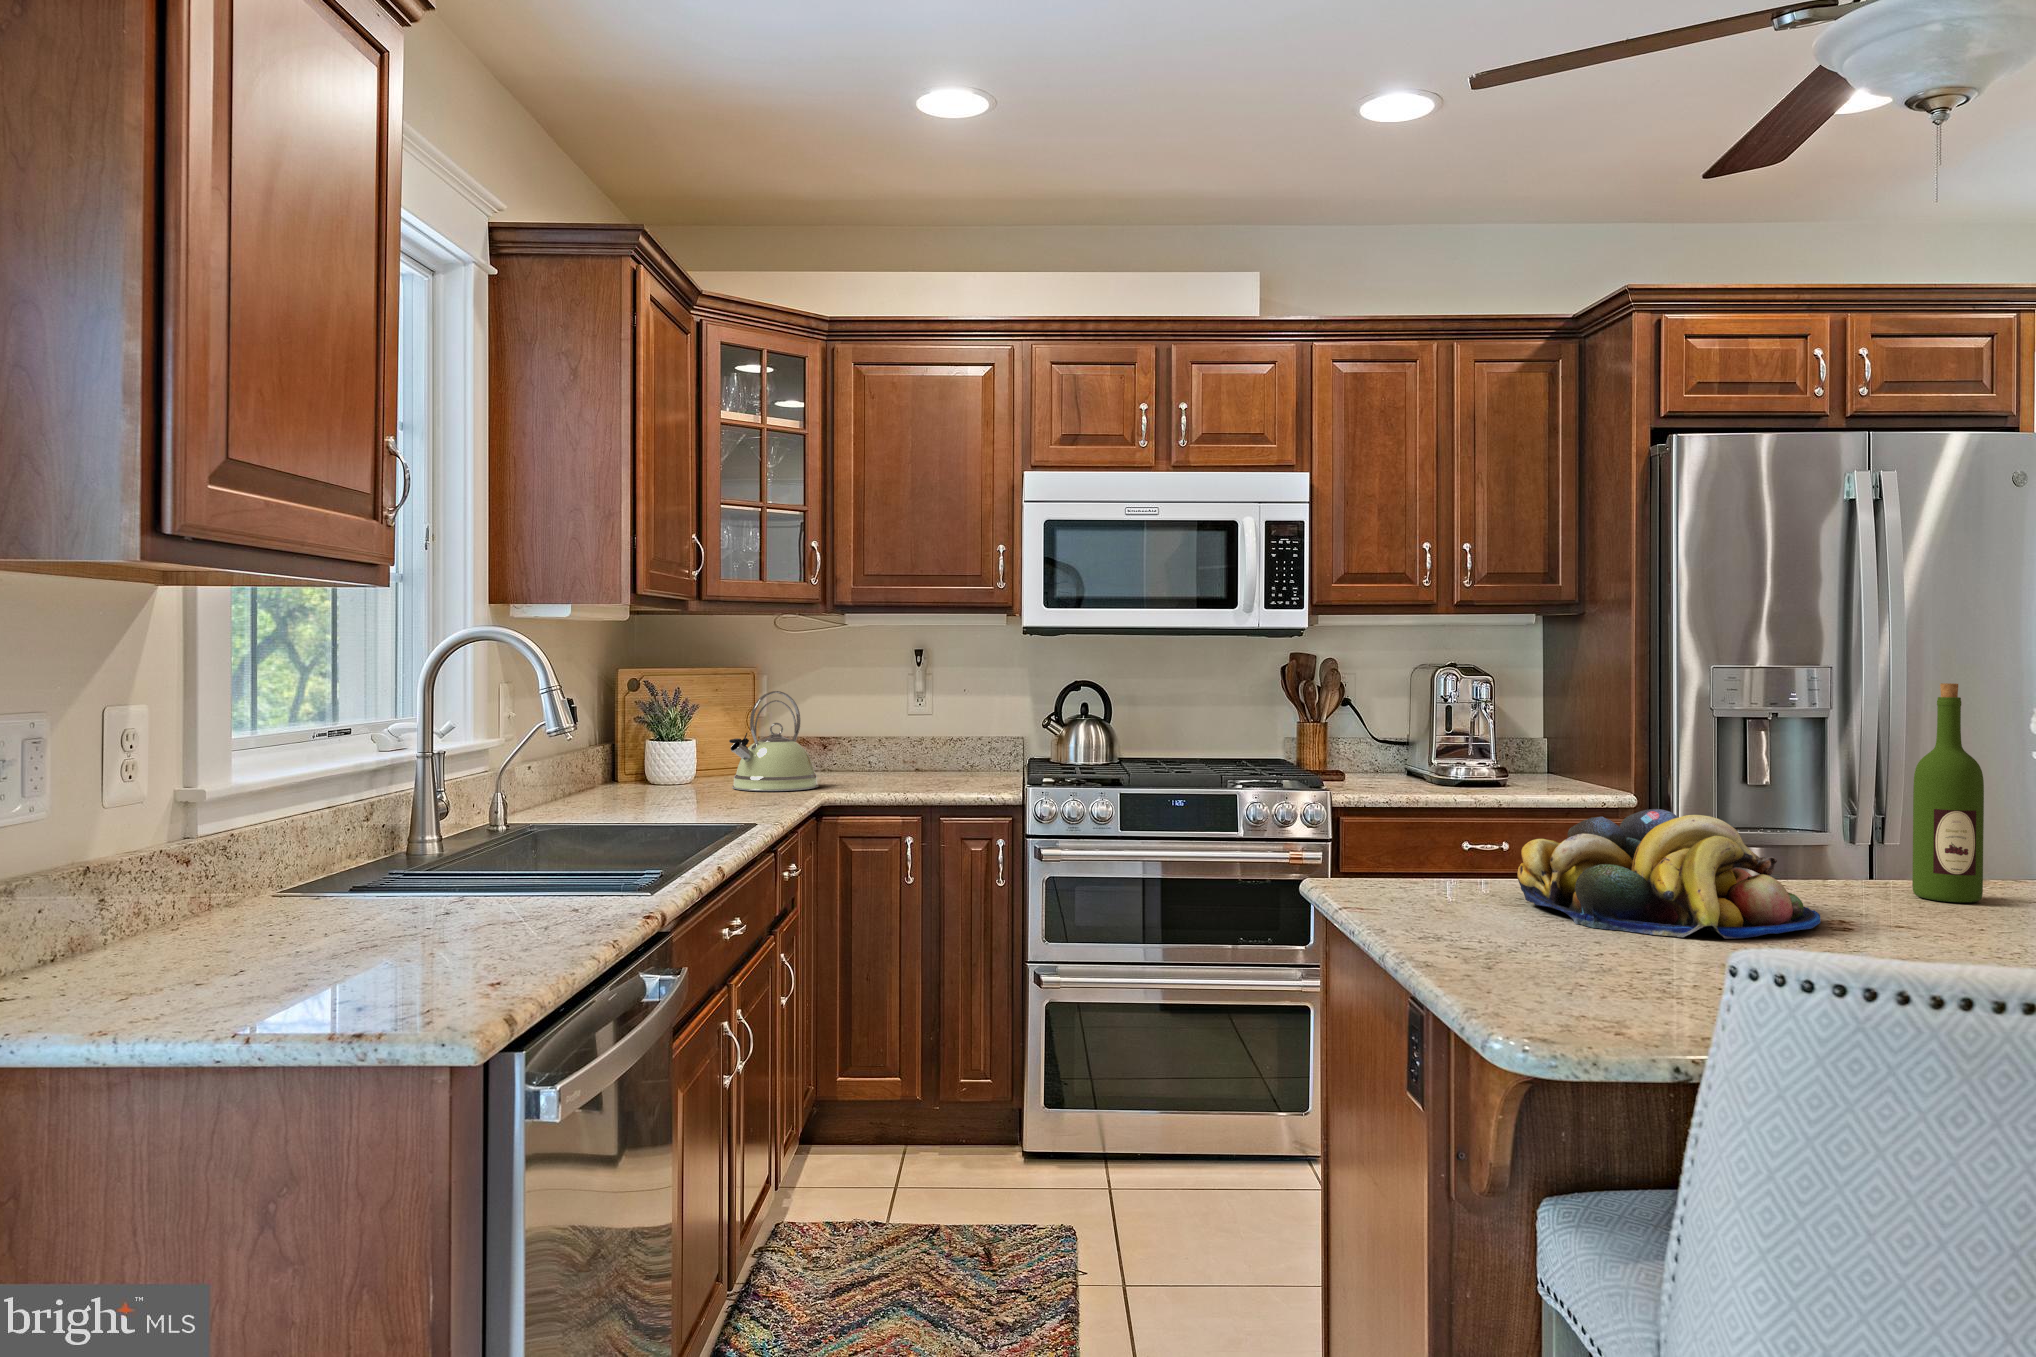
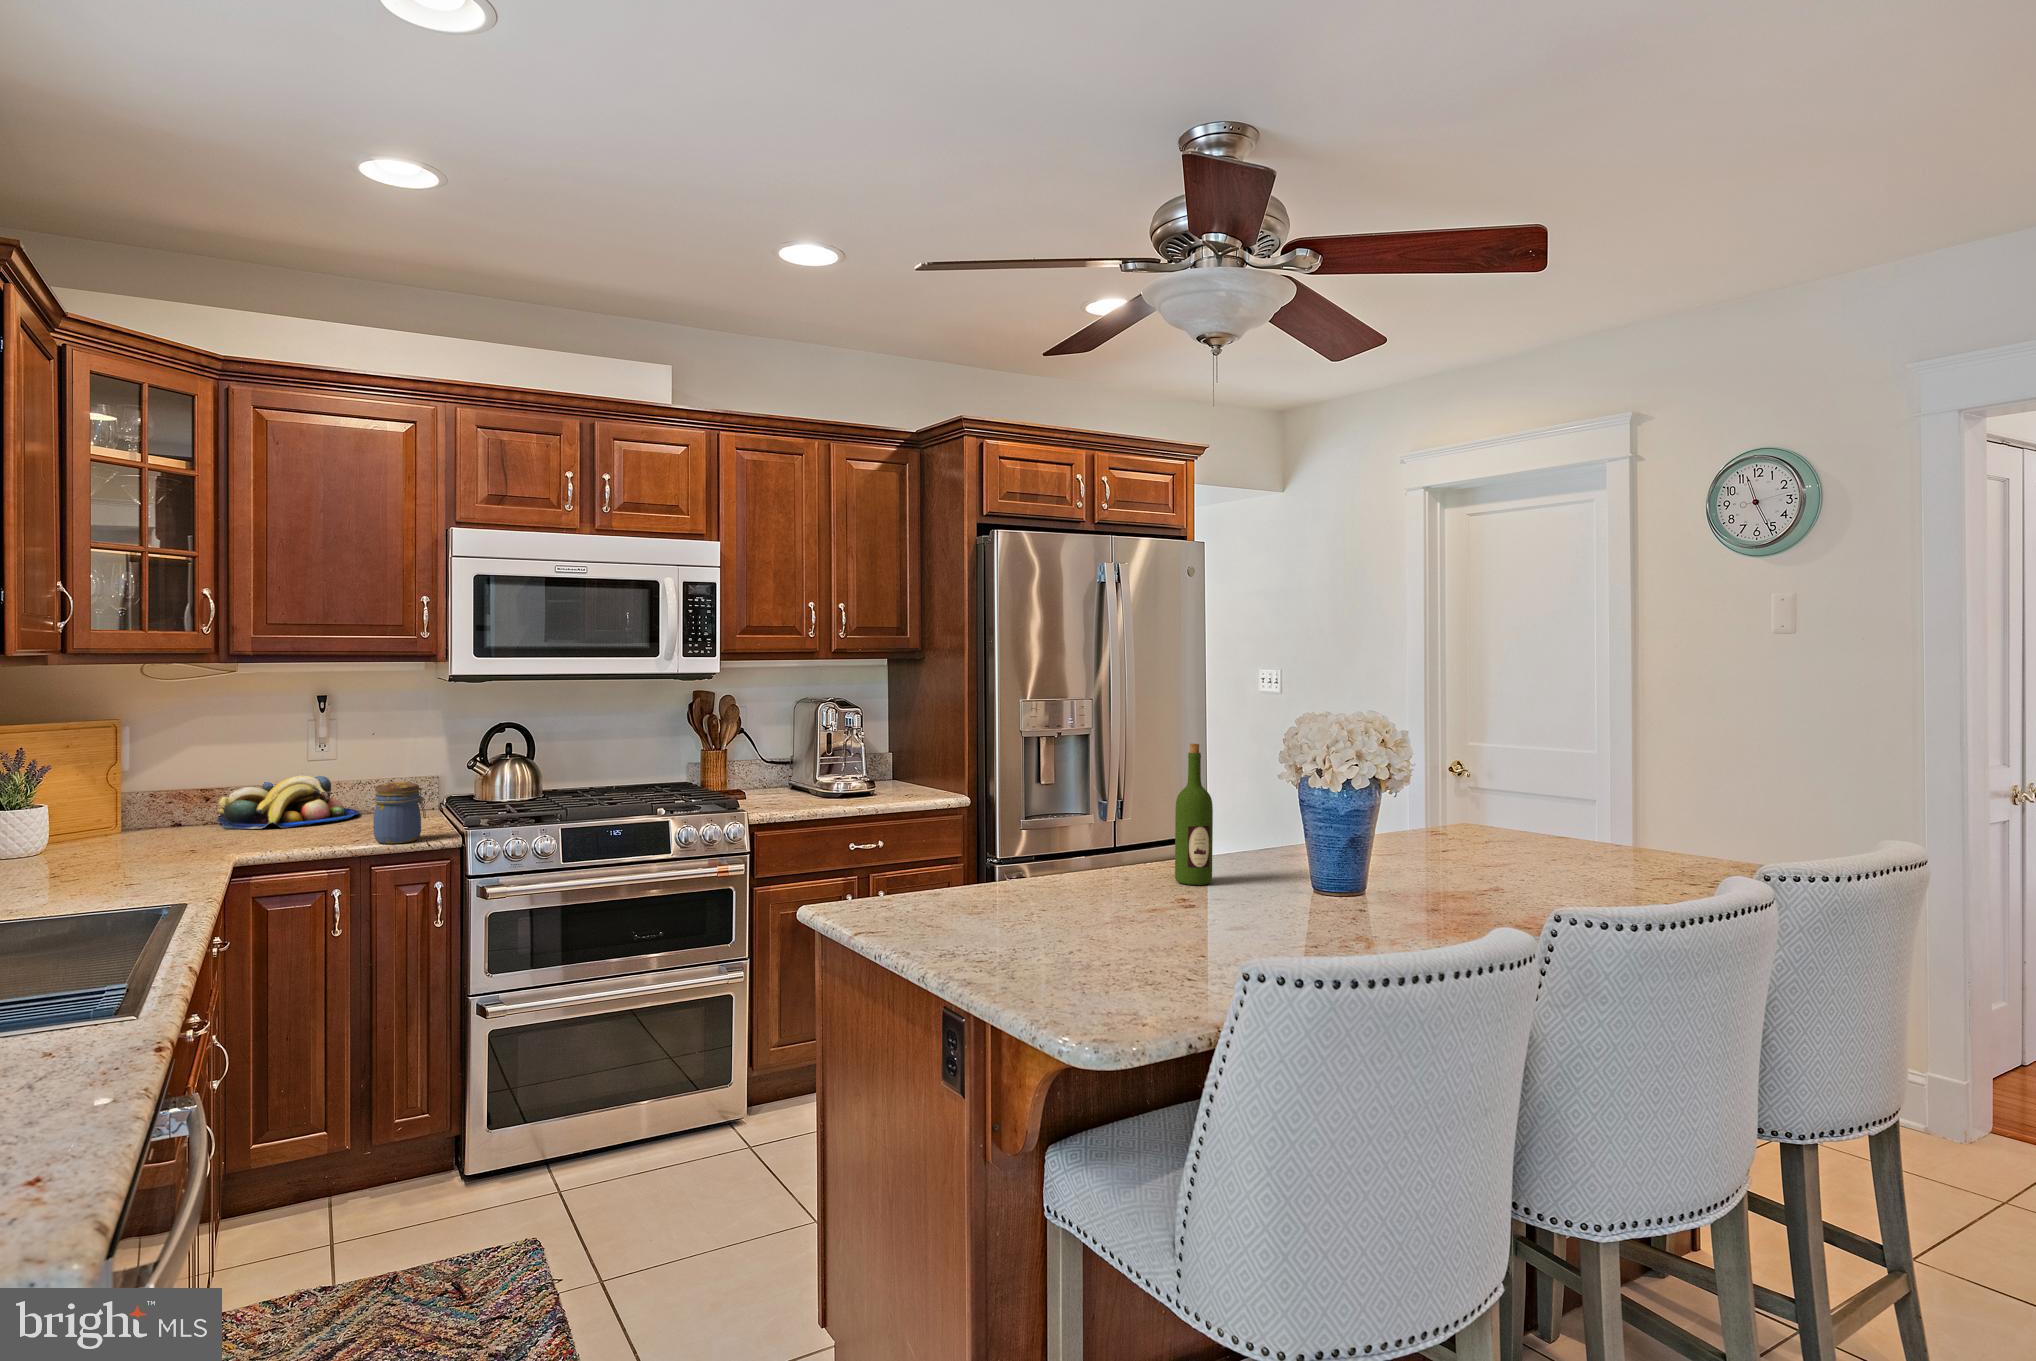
kettle: present [729,691,819,791] -> none [101,752,216,863]
jar: none [946,731,993,792] -> present [373,782,426,844]
fruit bowl: present [1517,809,1821,939] -> present [217,773,359,829]

